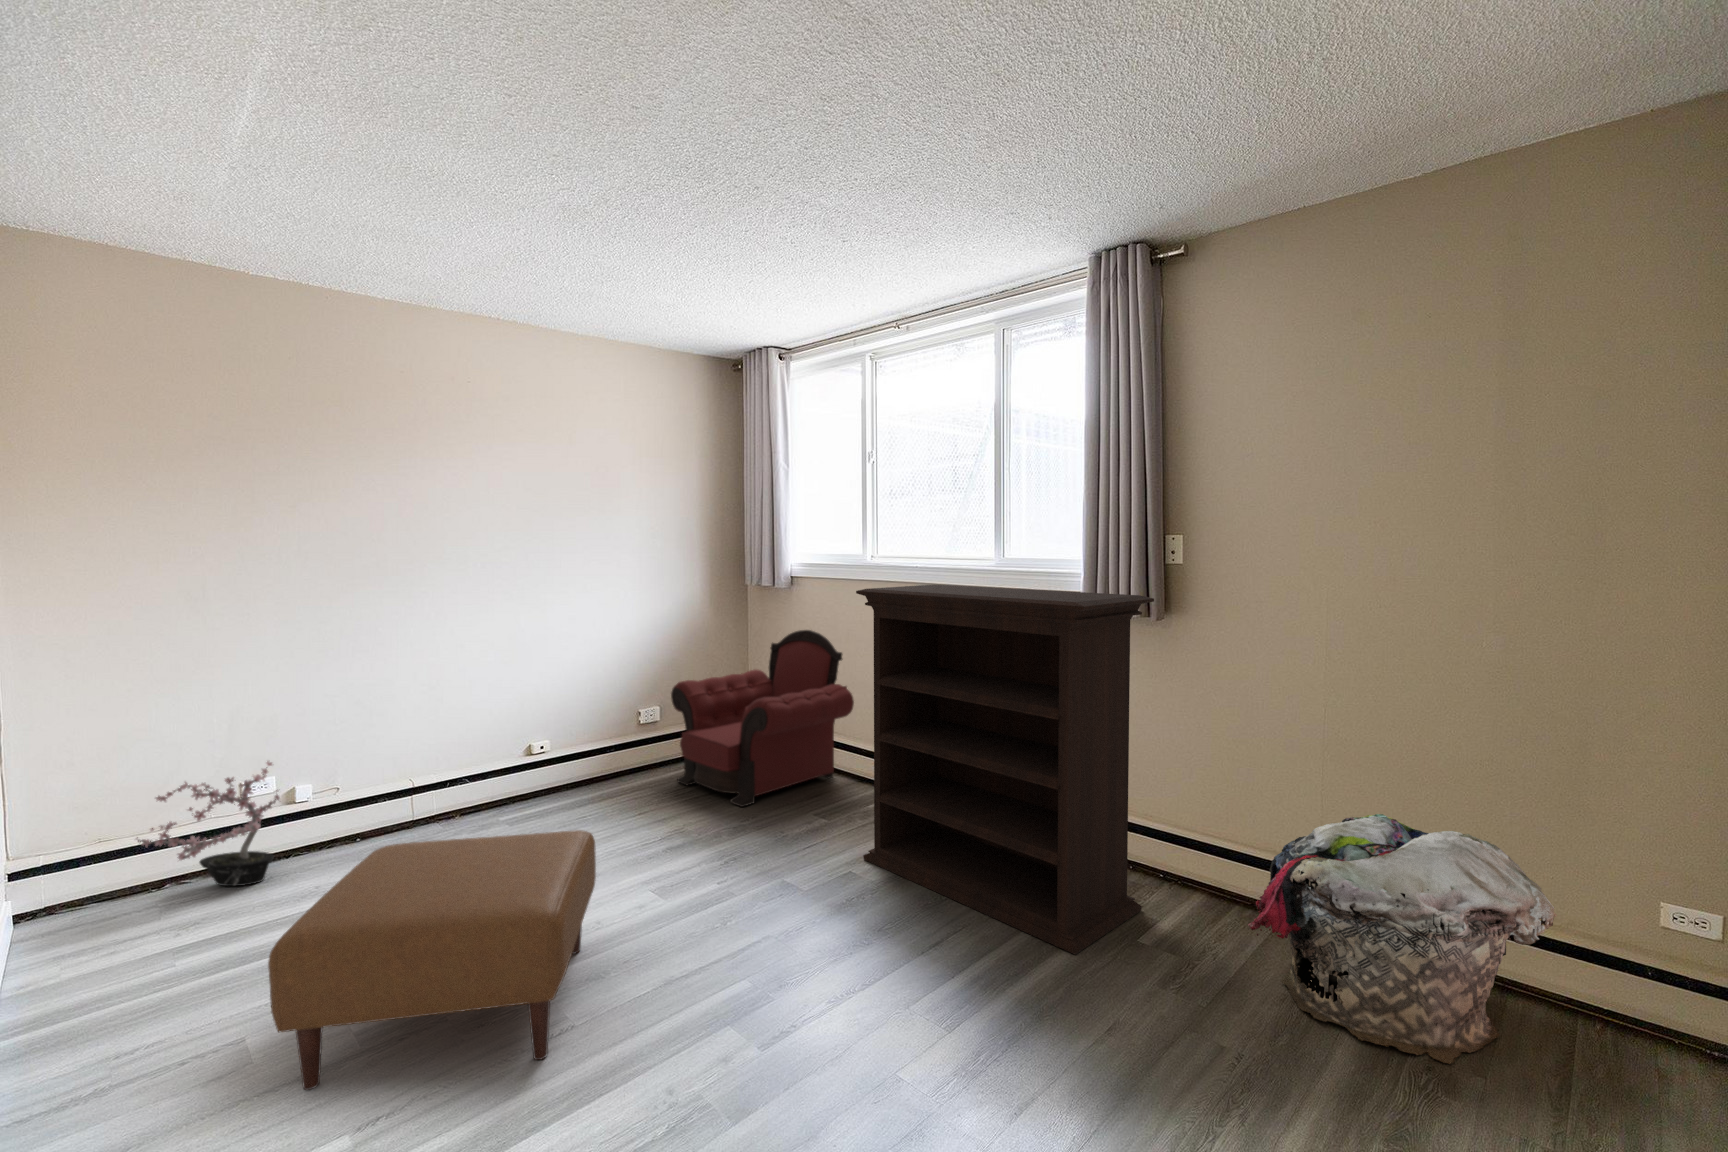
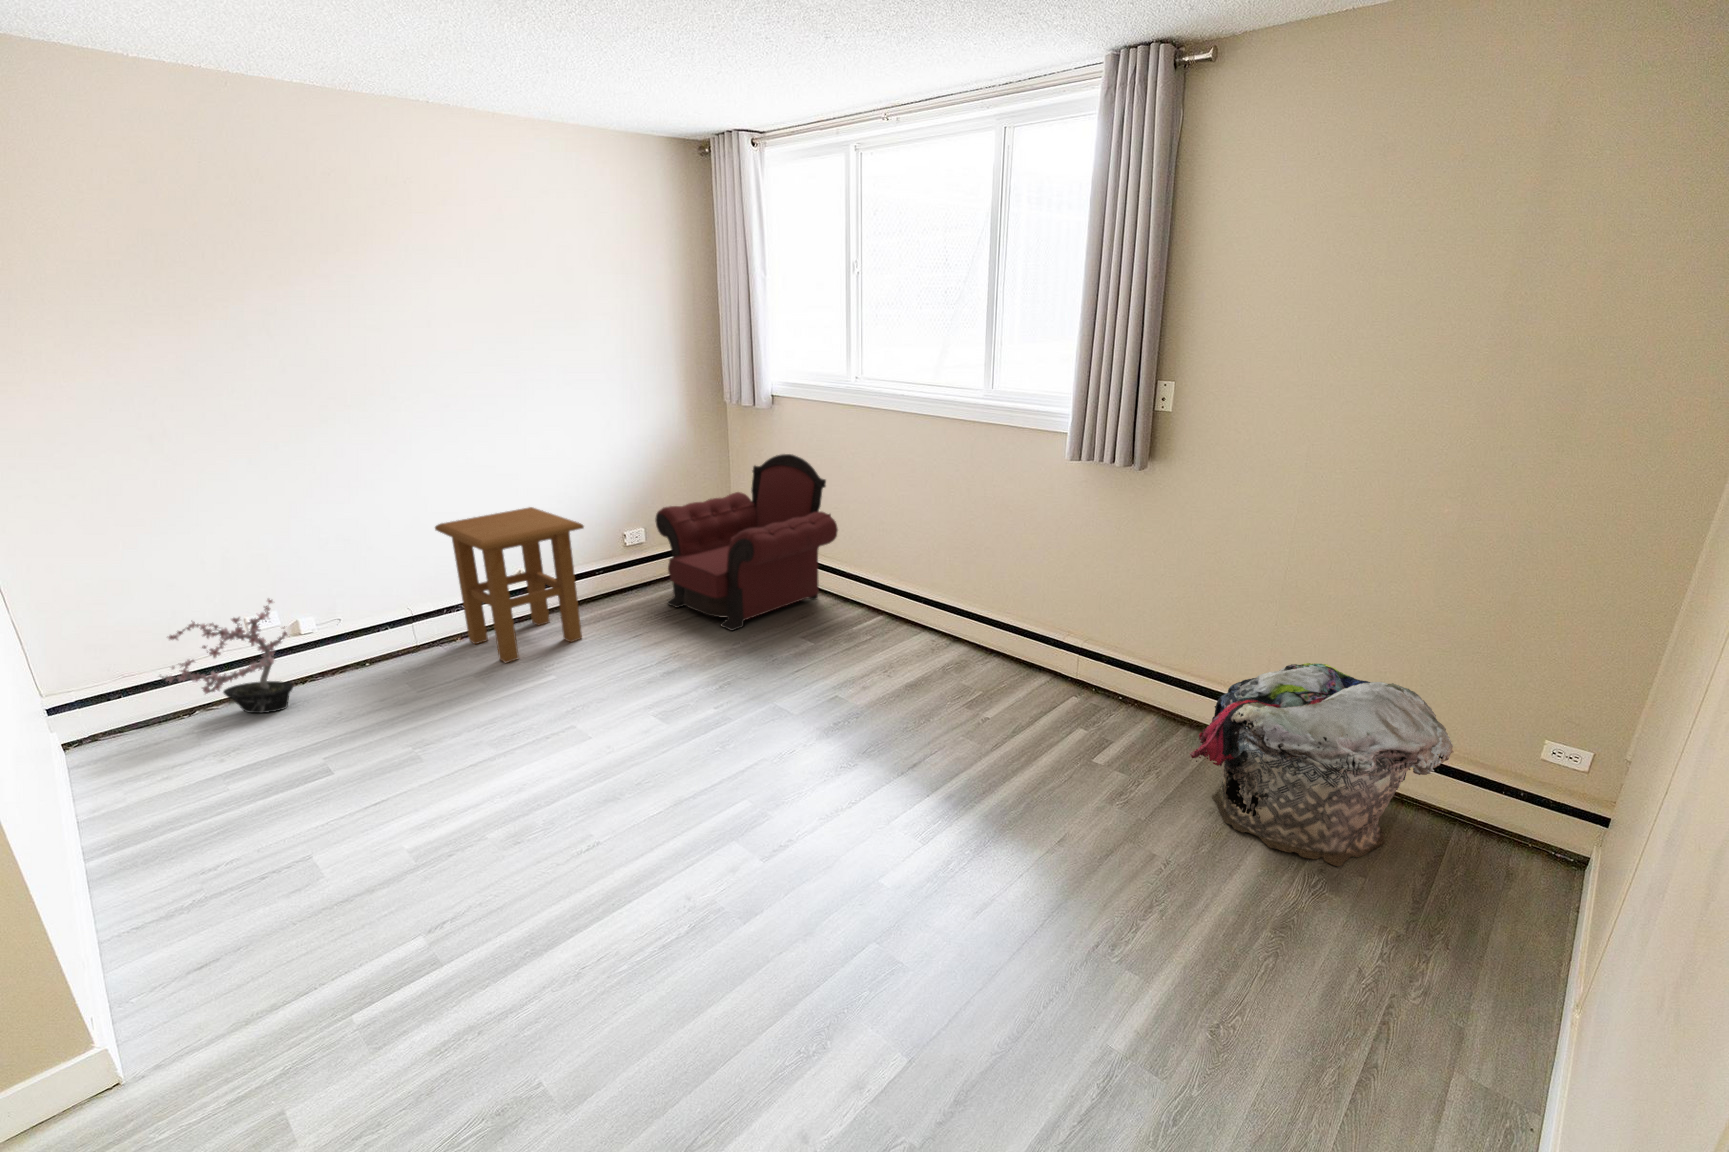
bookshelf: present [856,585,1154,955] -> none [842,423,1139,774]
side table: none [449,678,598,838] -> present [435,507,584,663]
ottoman: present [268,830,596,1090] -> none [326,673,604,898]

